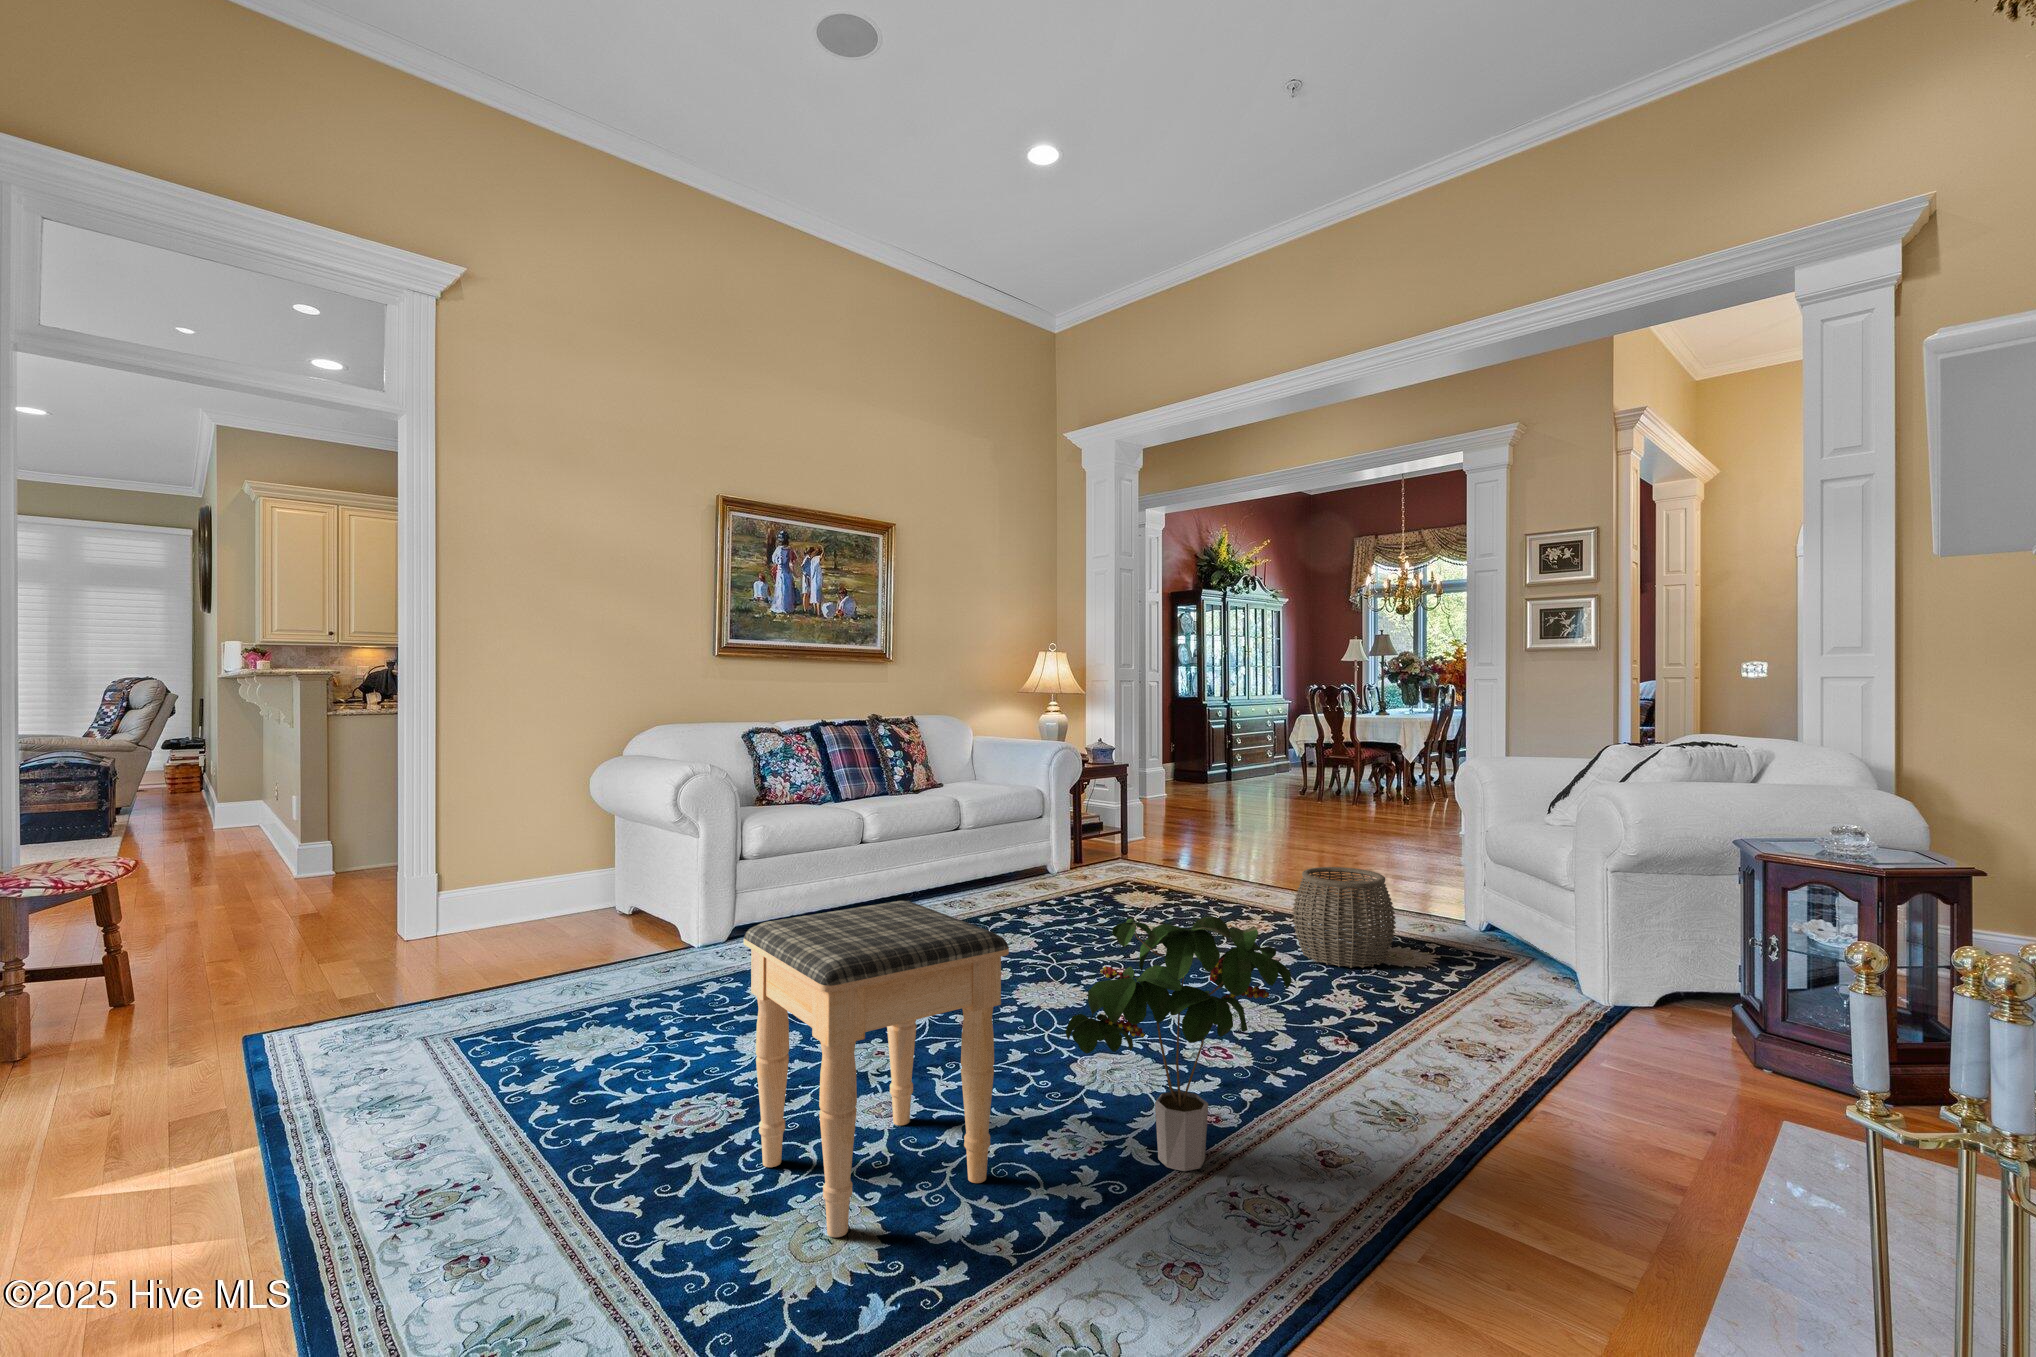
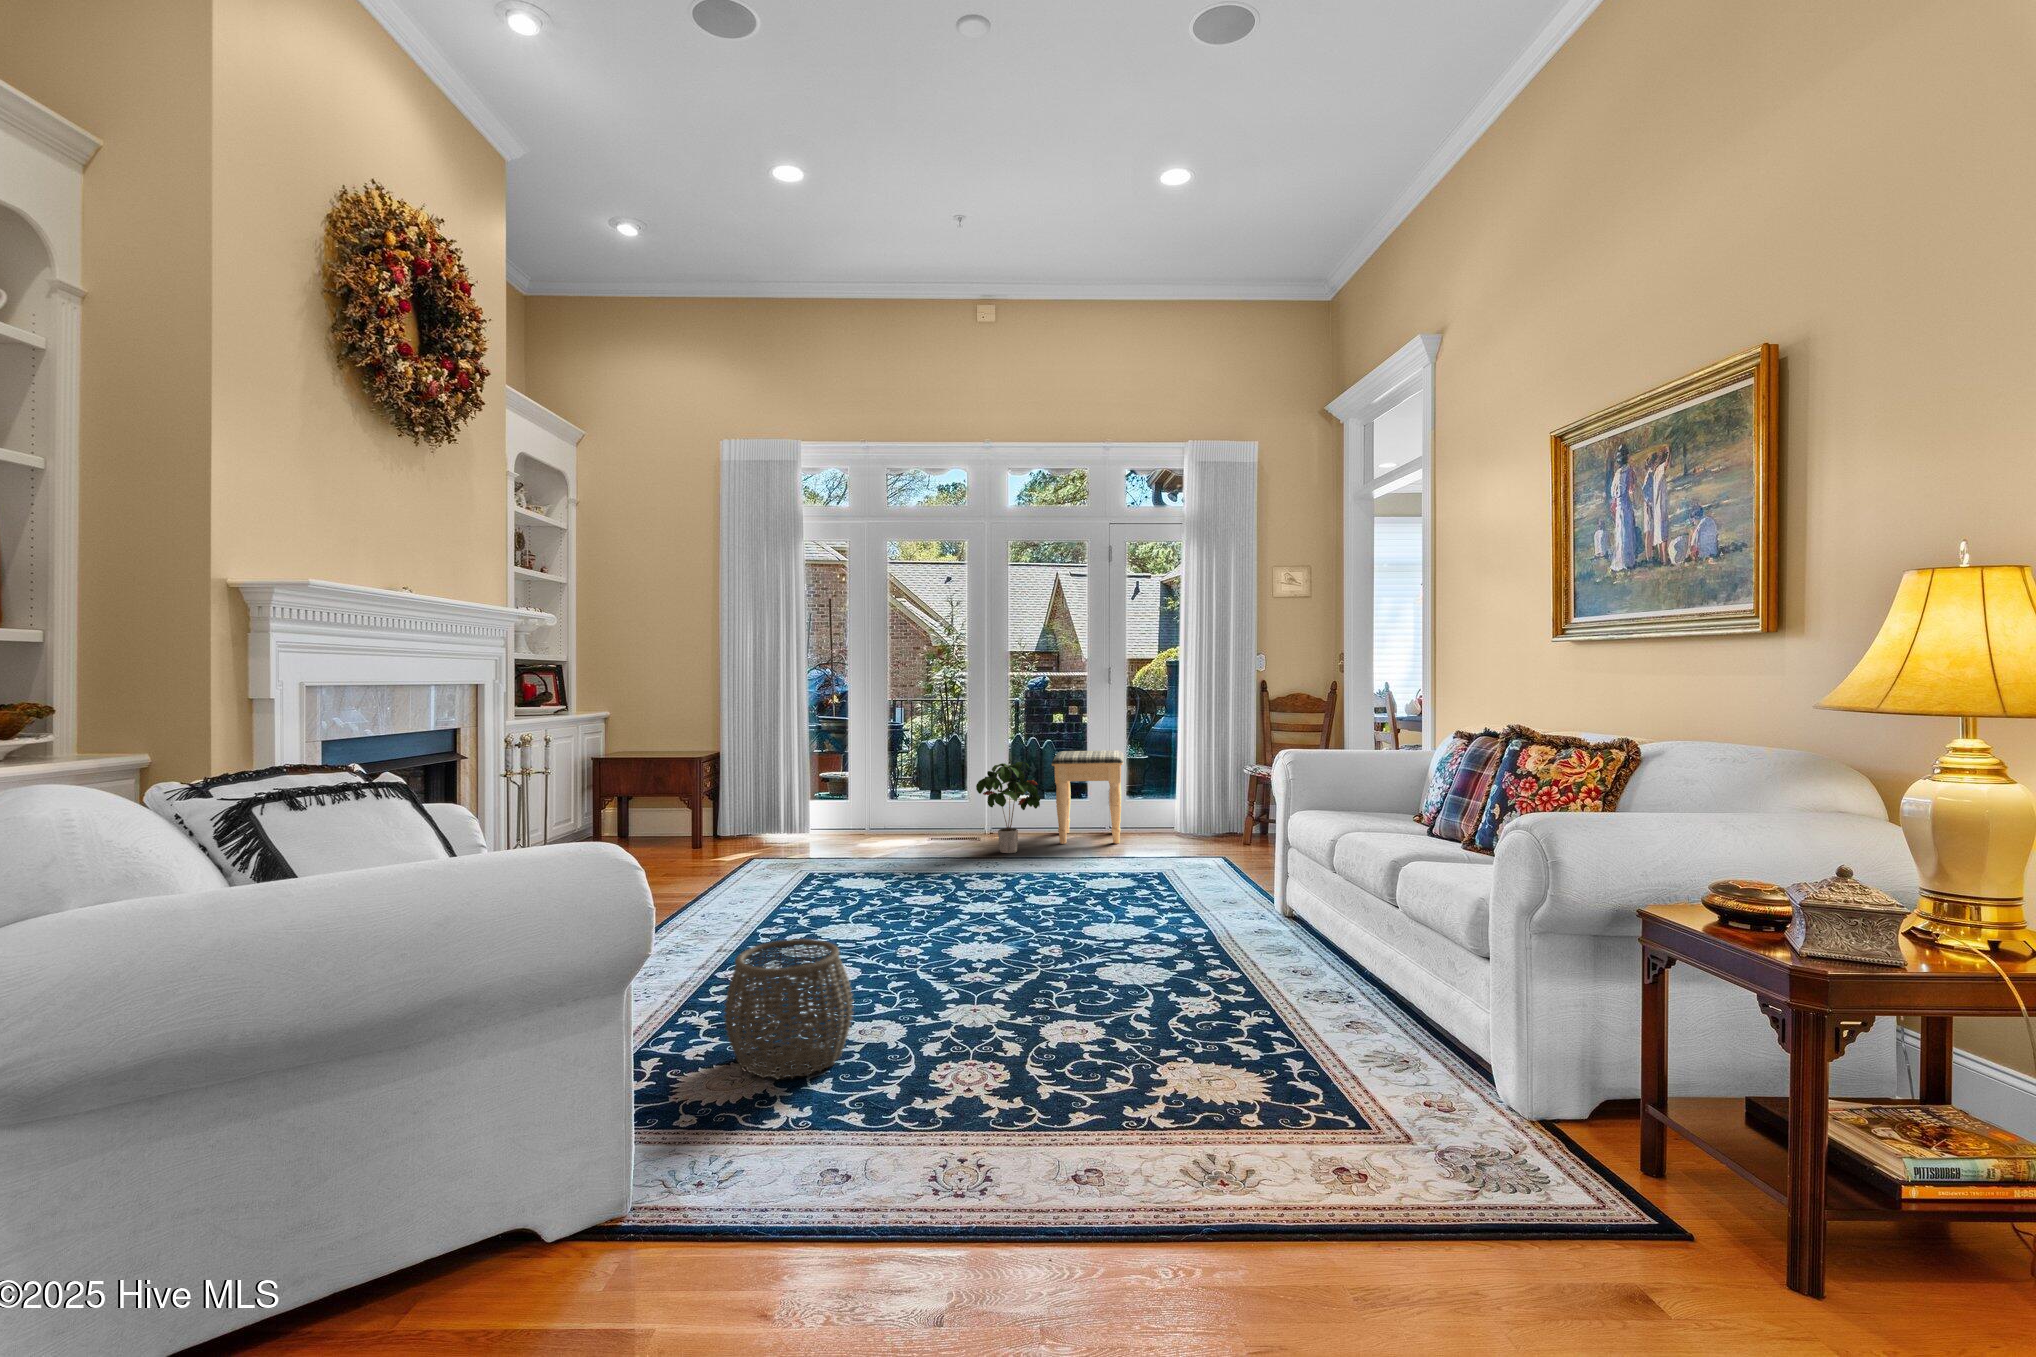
footstool: present [744,901,1009,1237] -> present [1052,750,1123,844]
potted plant: present [1065,917,1292,1171] -> present [976,762,1040,853]

